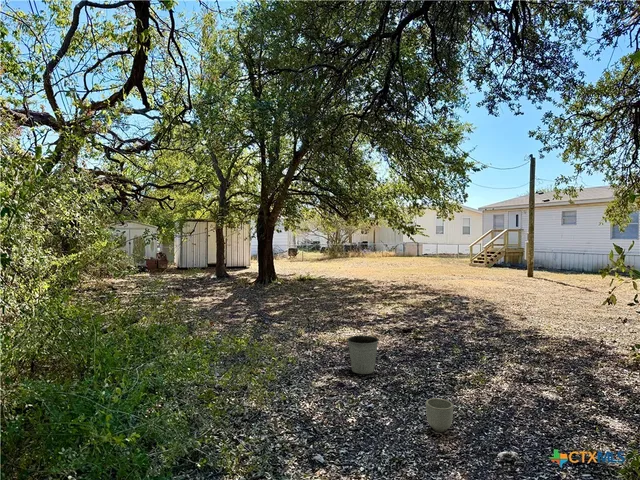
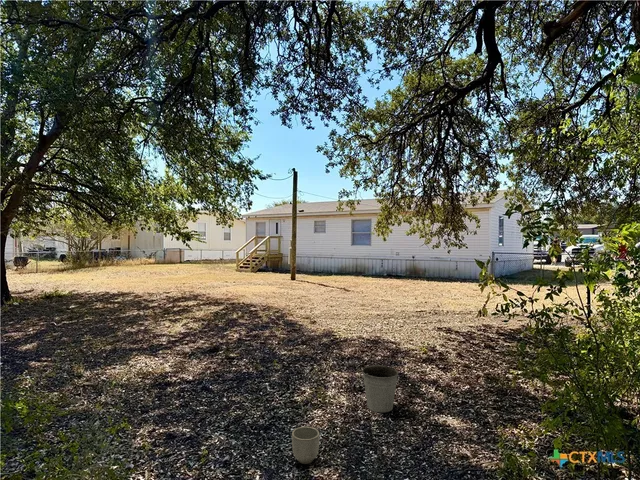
bucket: present [347,335,379,374] -> present [363,365,398,412]

